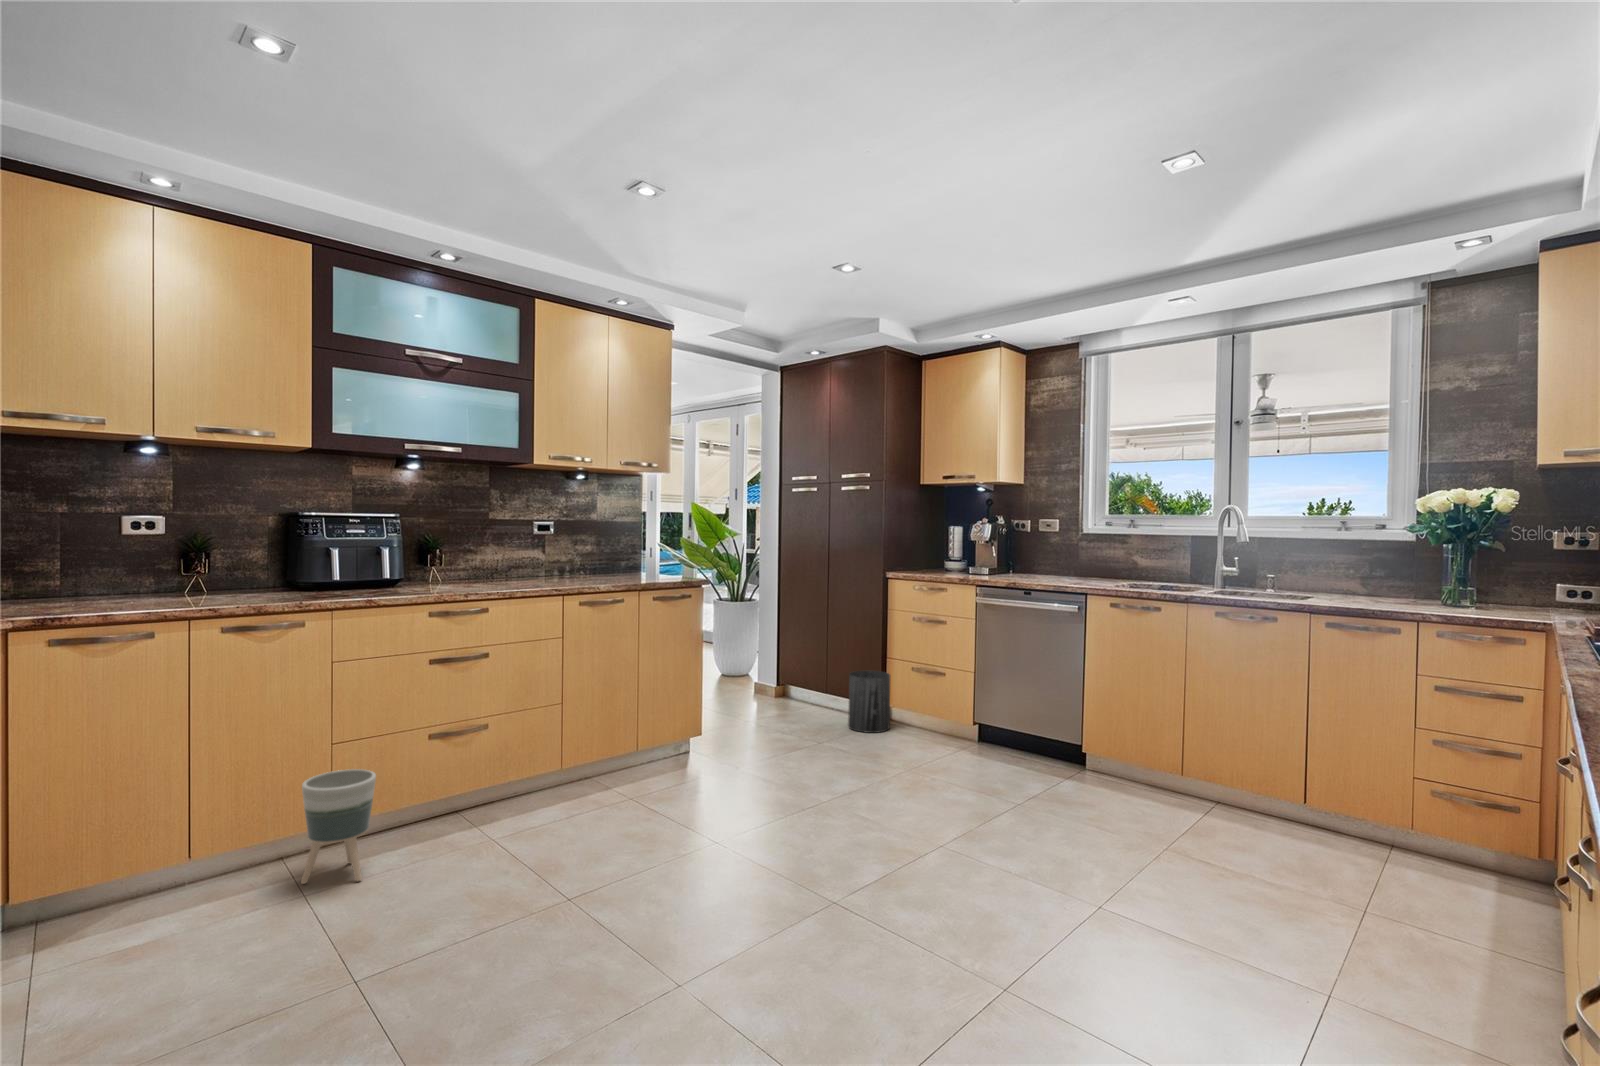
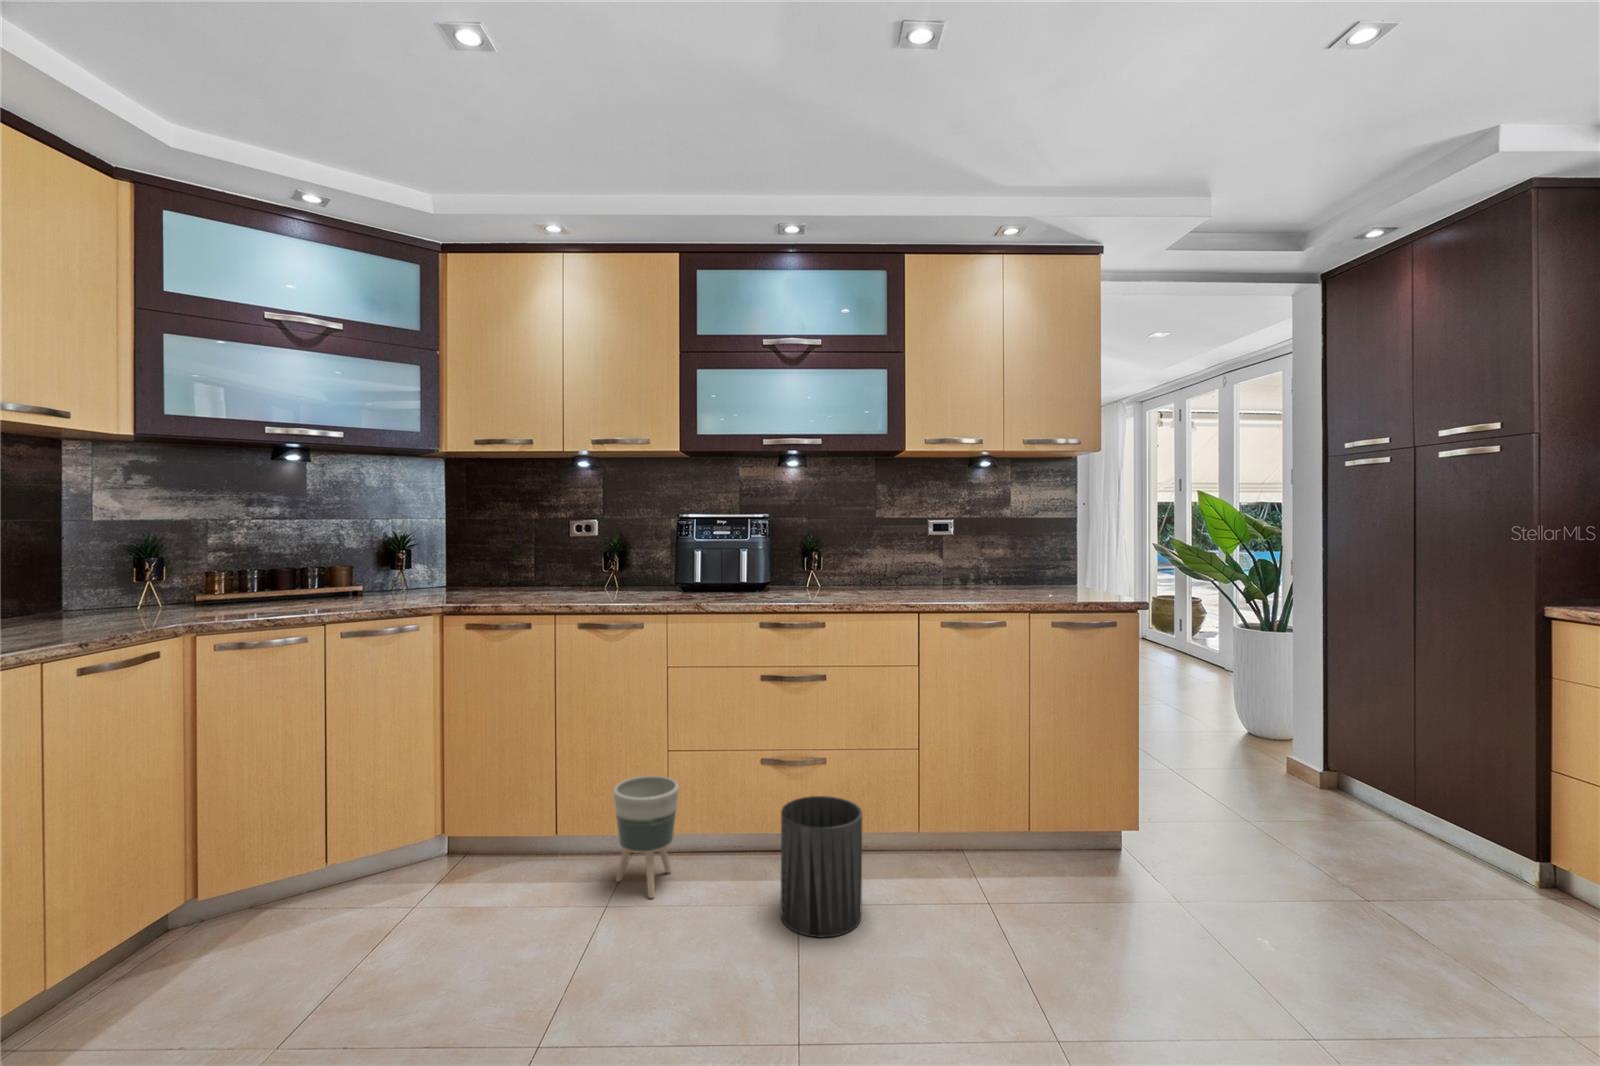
trash can: present [848,671,890,733] -> present [781,796,862,937]

